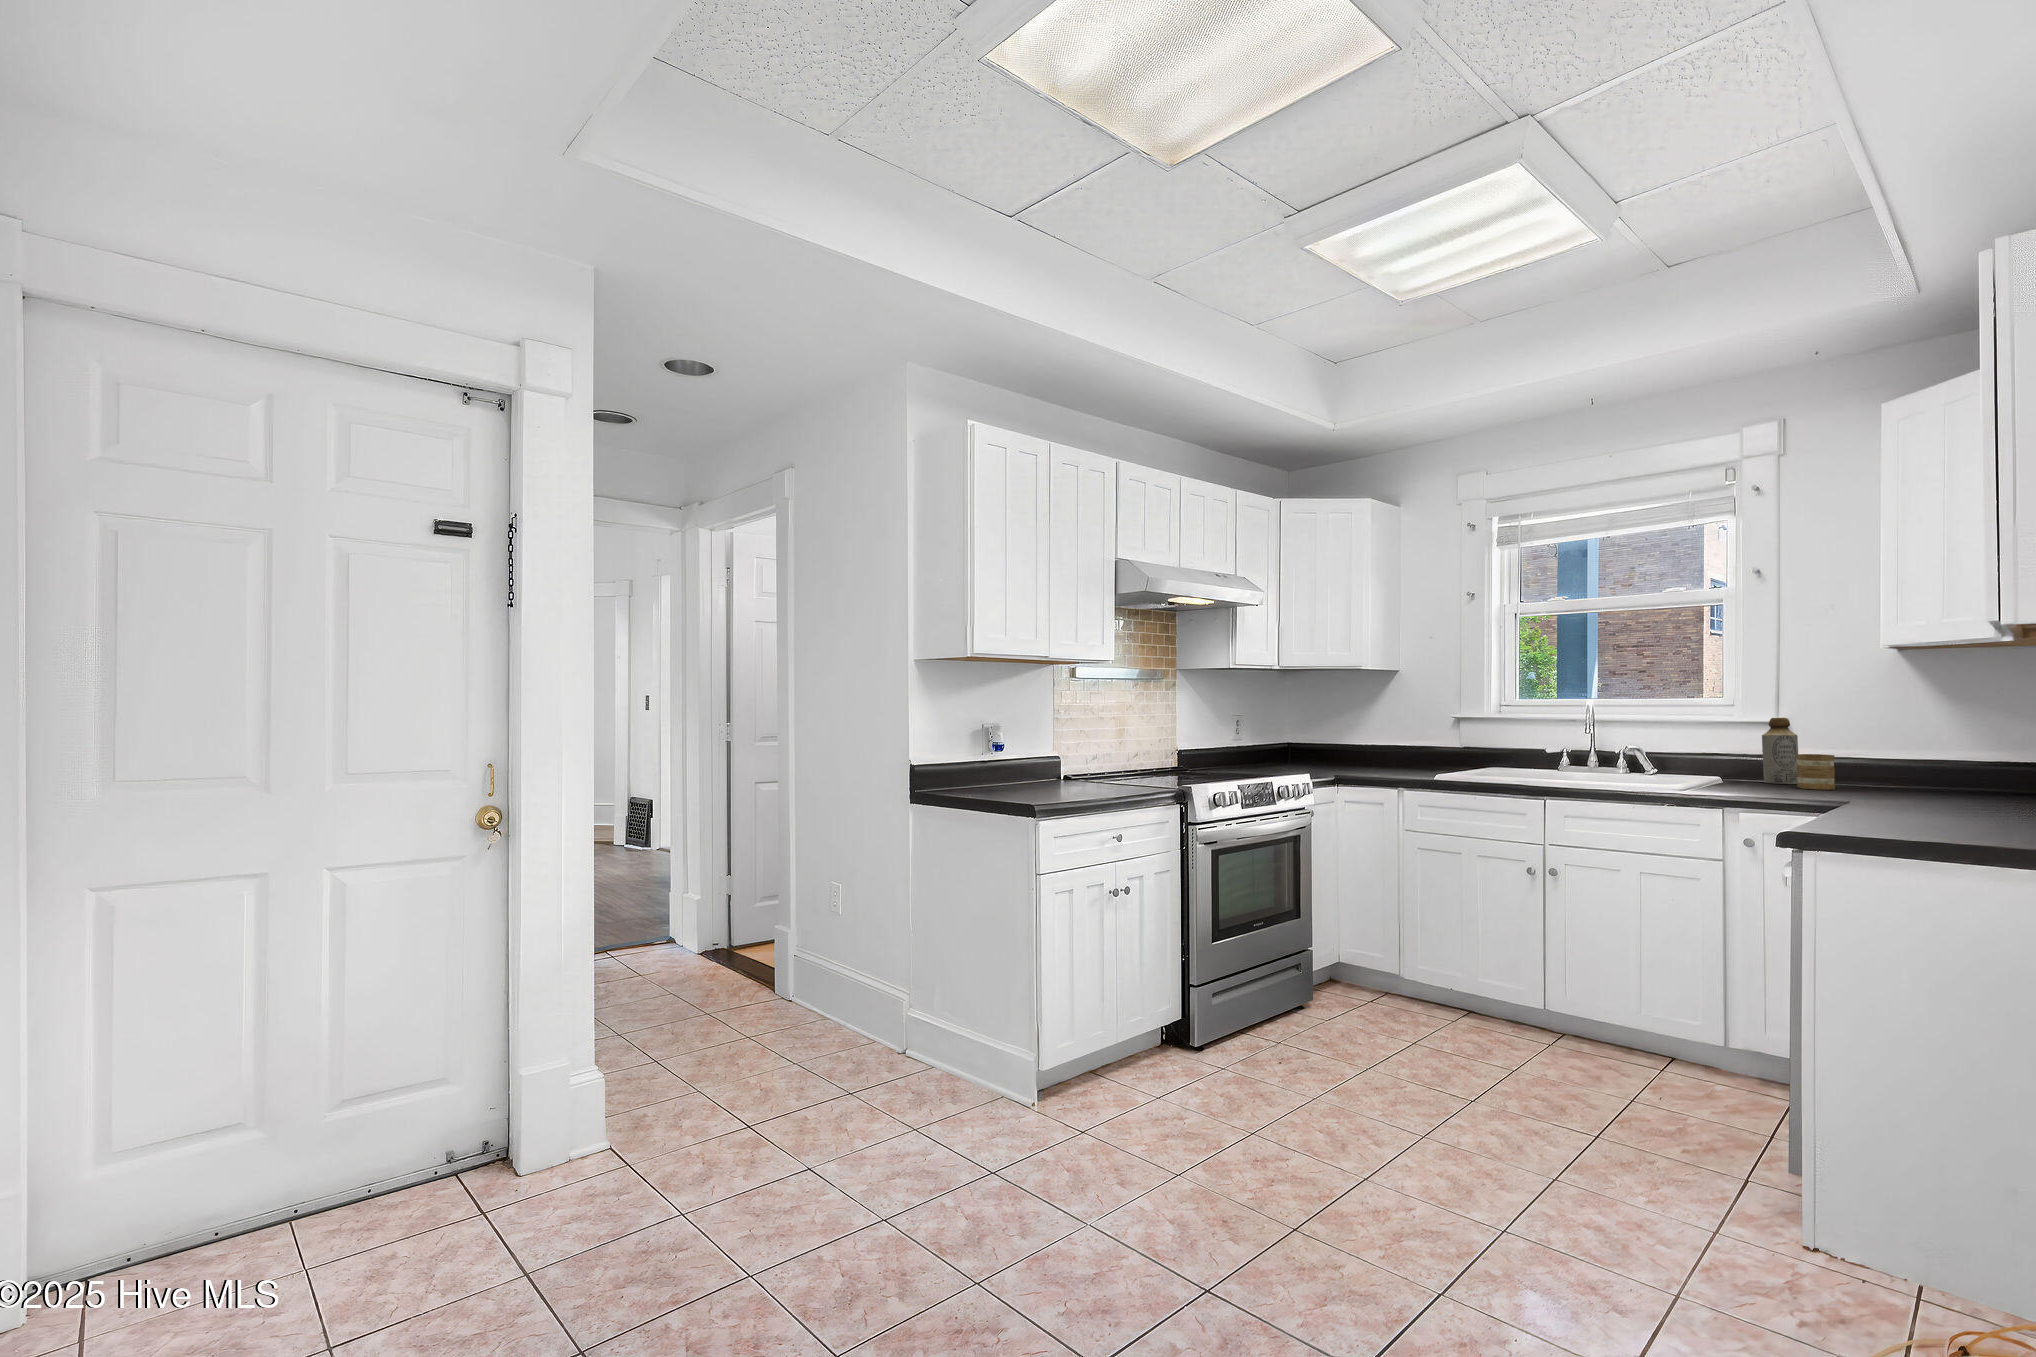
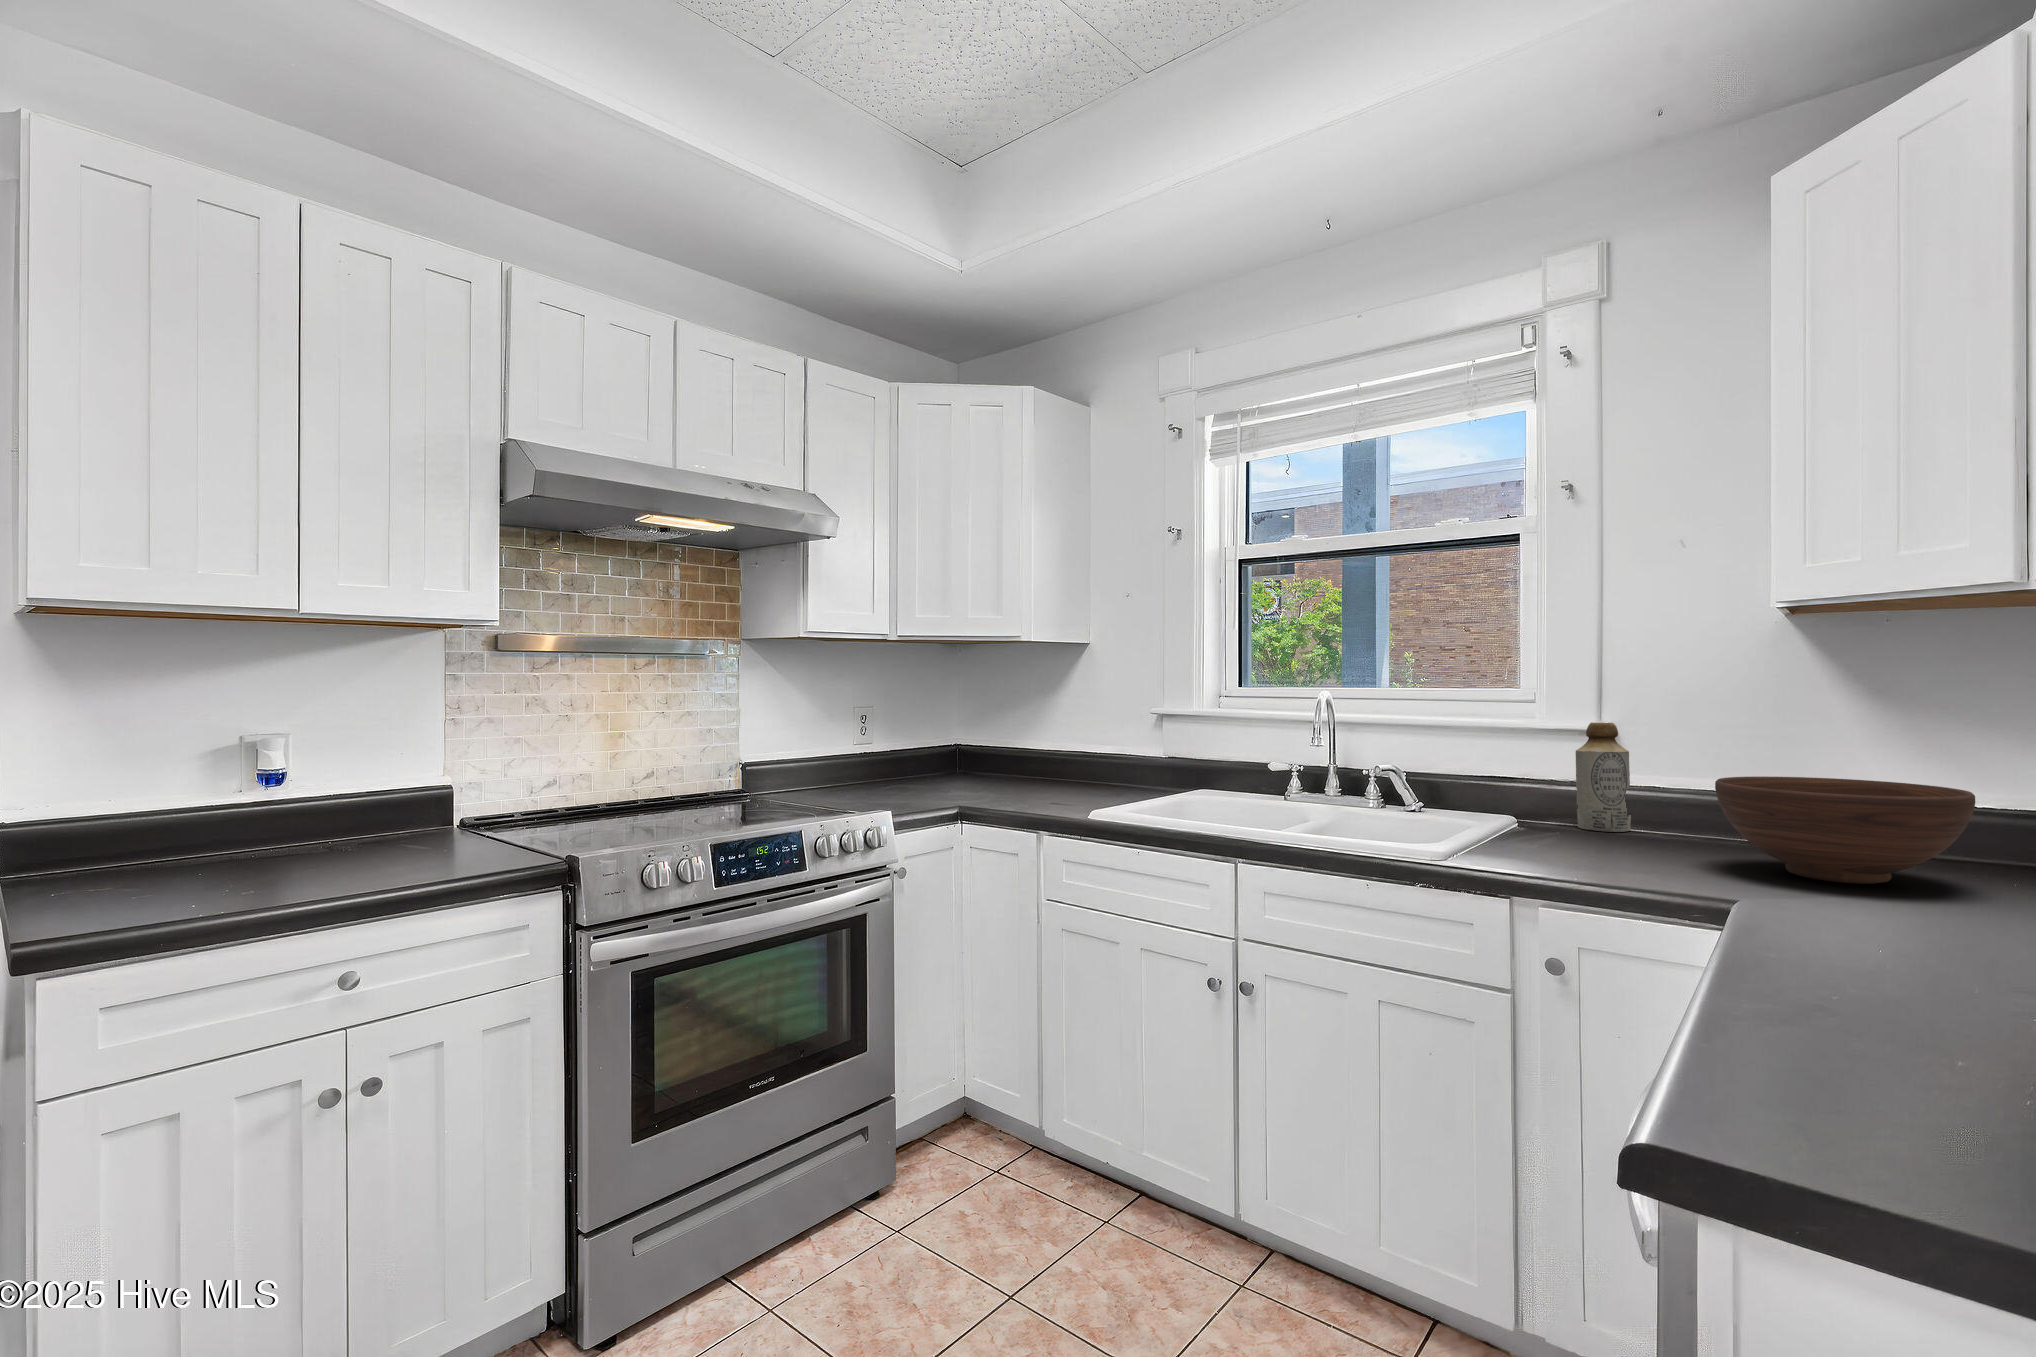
fruit bowl: none [1845,745,1991,799] -> present [1715,776,1975,884]
mug: present [1796,754,1835,790] -> none [1629,786,1690,849]

